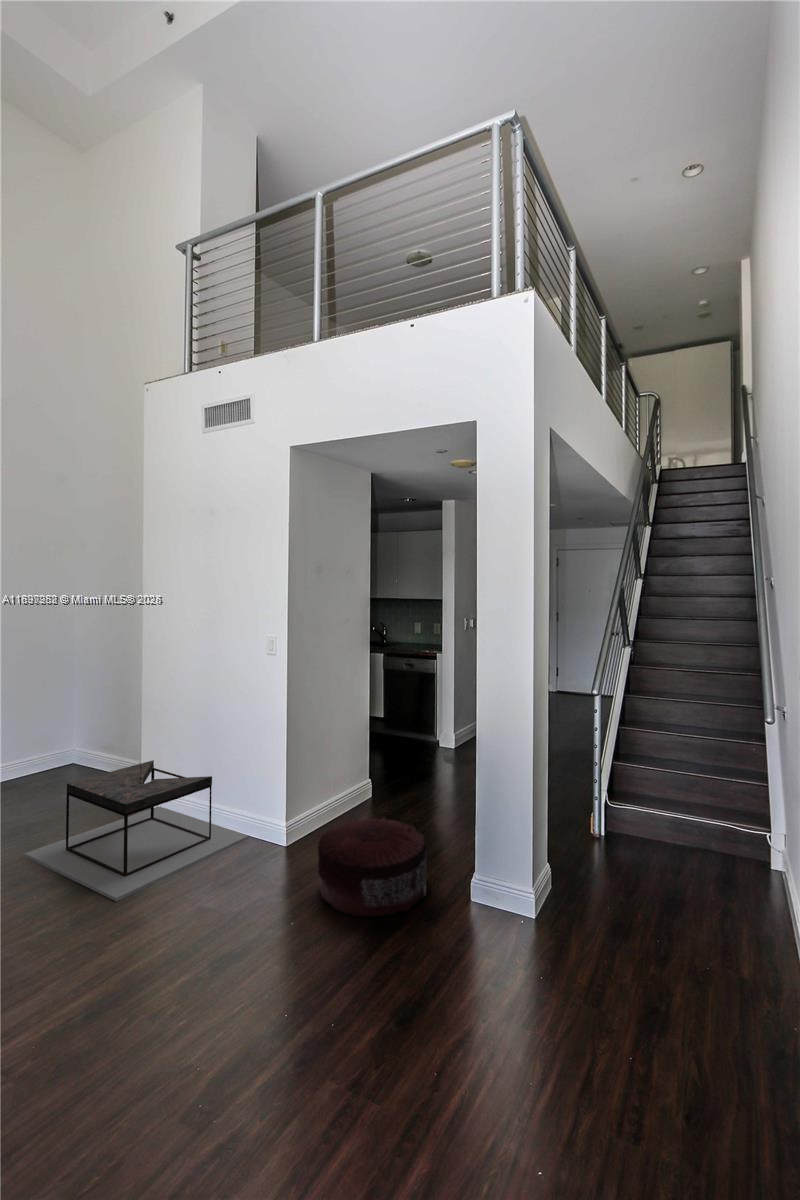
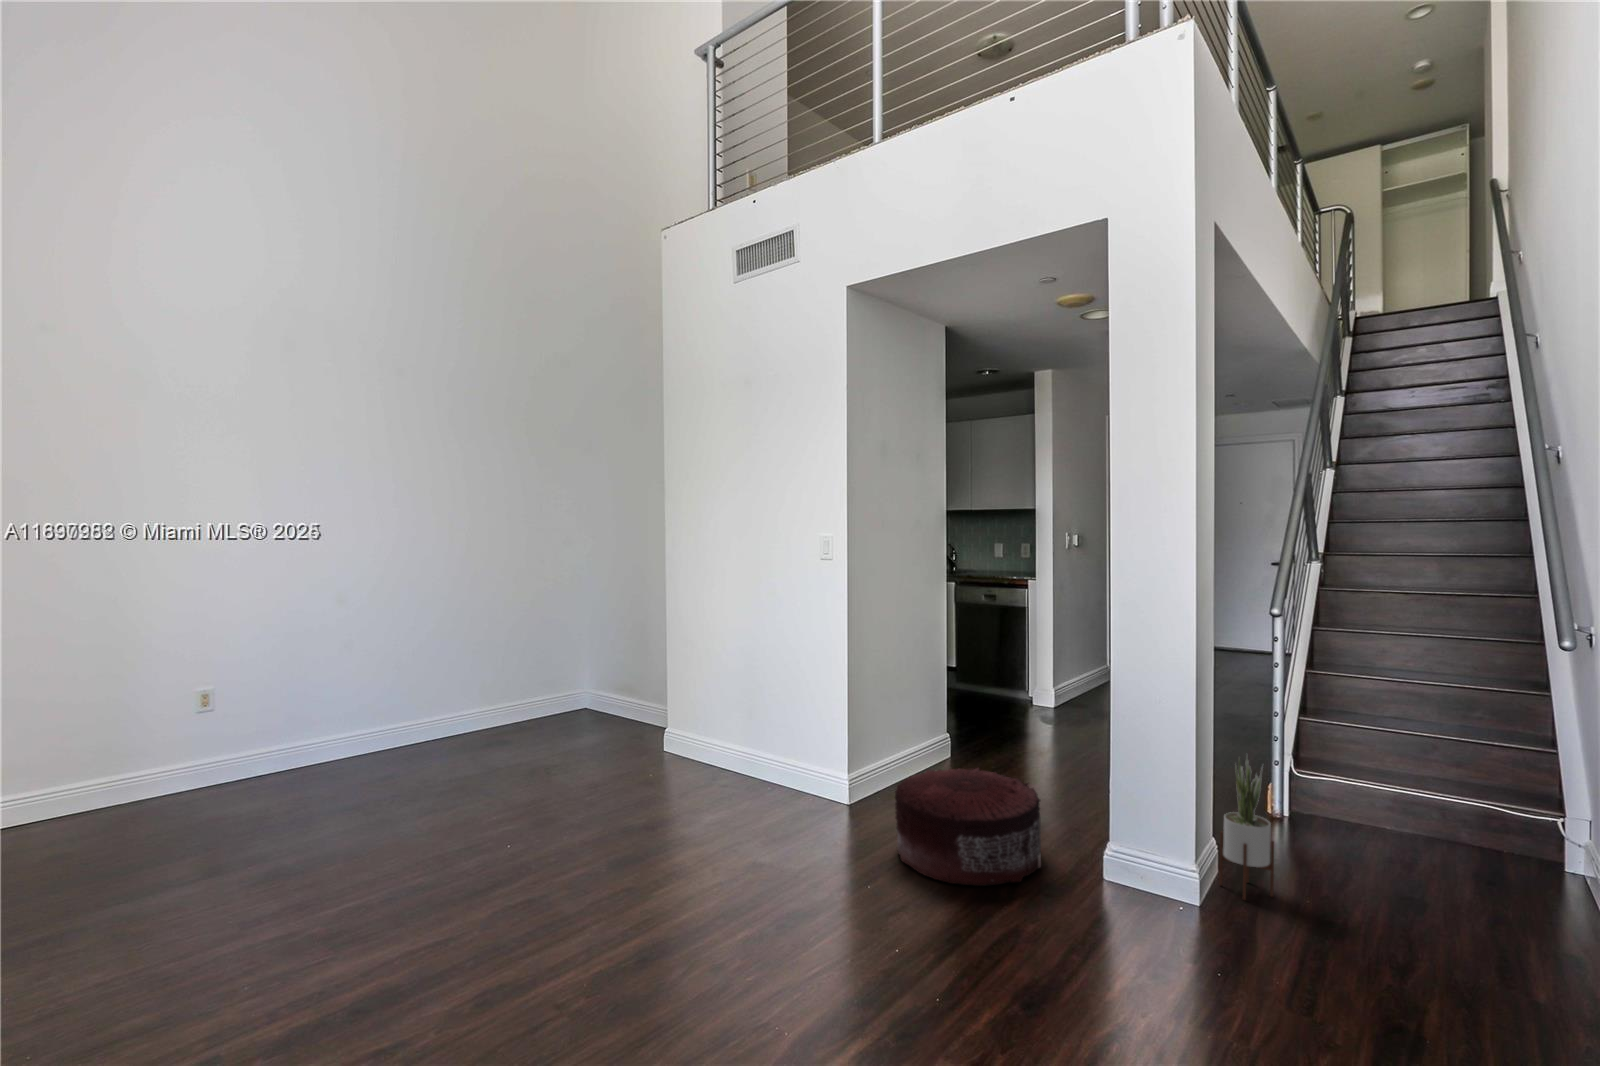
coffee table: present [24,760,249,901] -> none [537,690,796,848]
potted plant: none [550,805,586,912] -> present [1219,758,1274,900]

